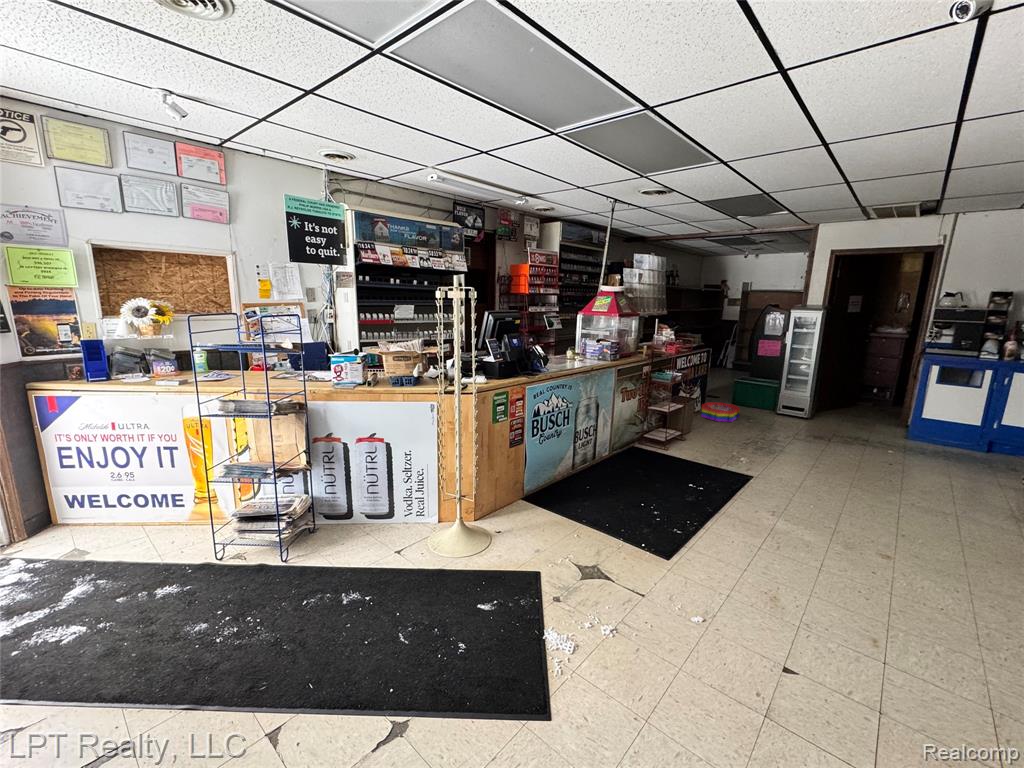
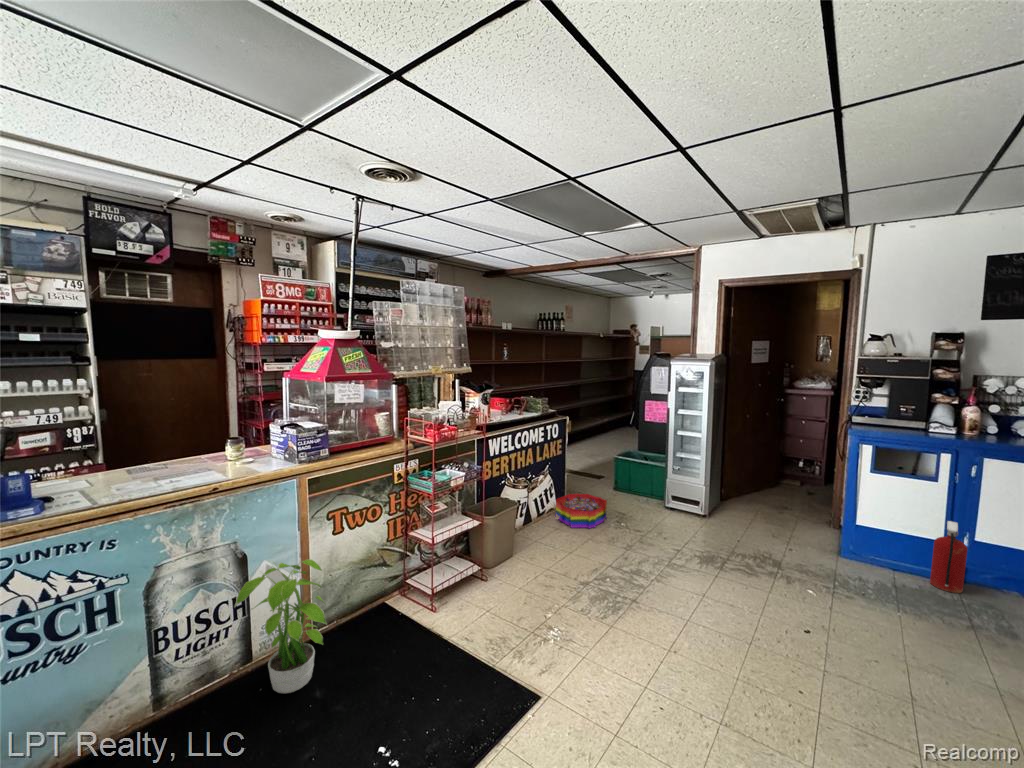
potted plant: none [601,407,645,471] -> present [235,559,327,693]
fire extinguisher: none [967,413,995,455] -> present [930,521,968,593]

